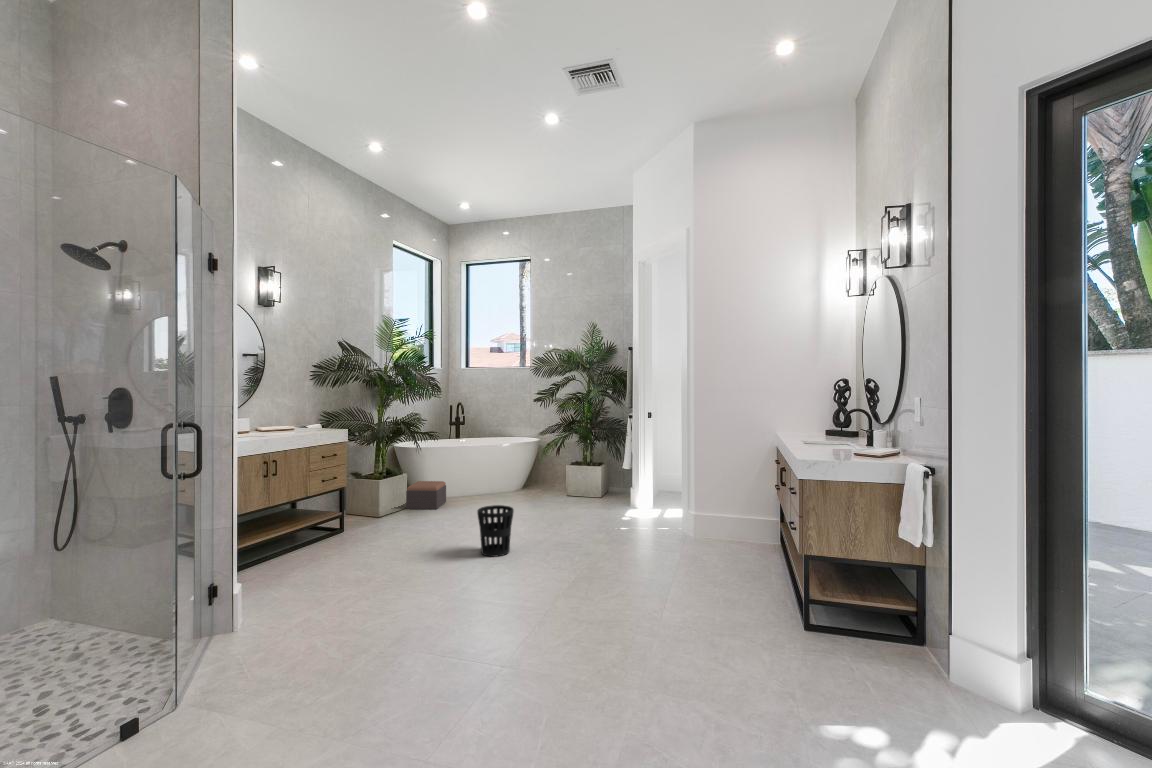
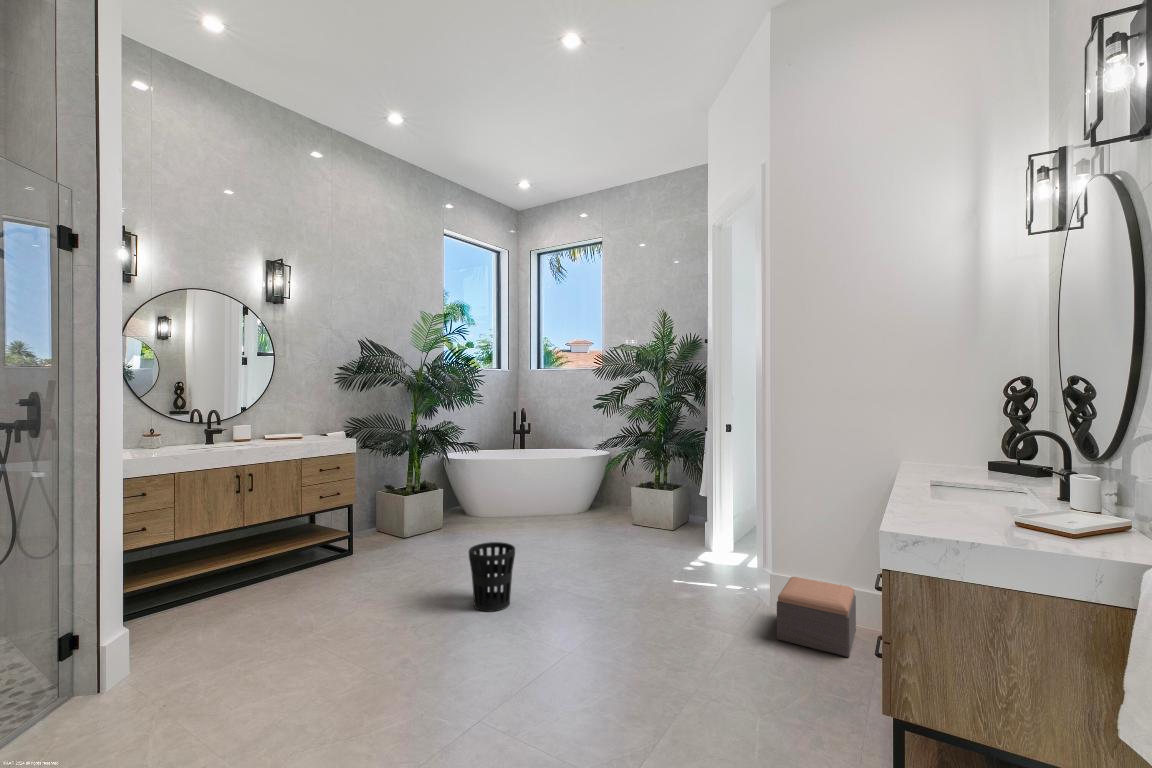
footstool: present [406,481,446,509] -> present [777,577,856,657]

